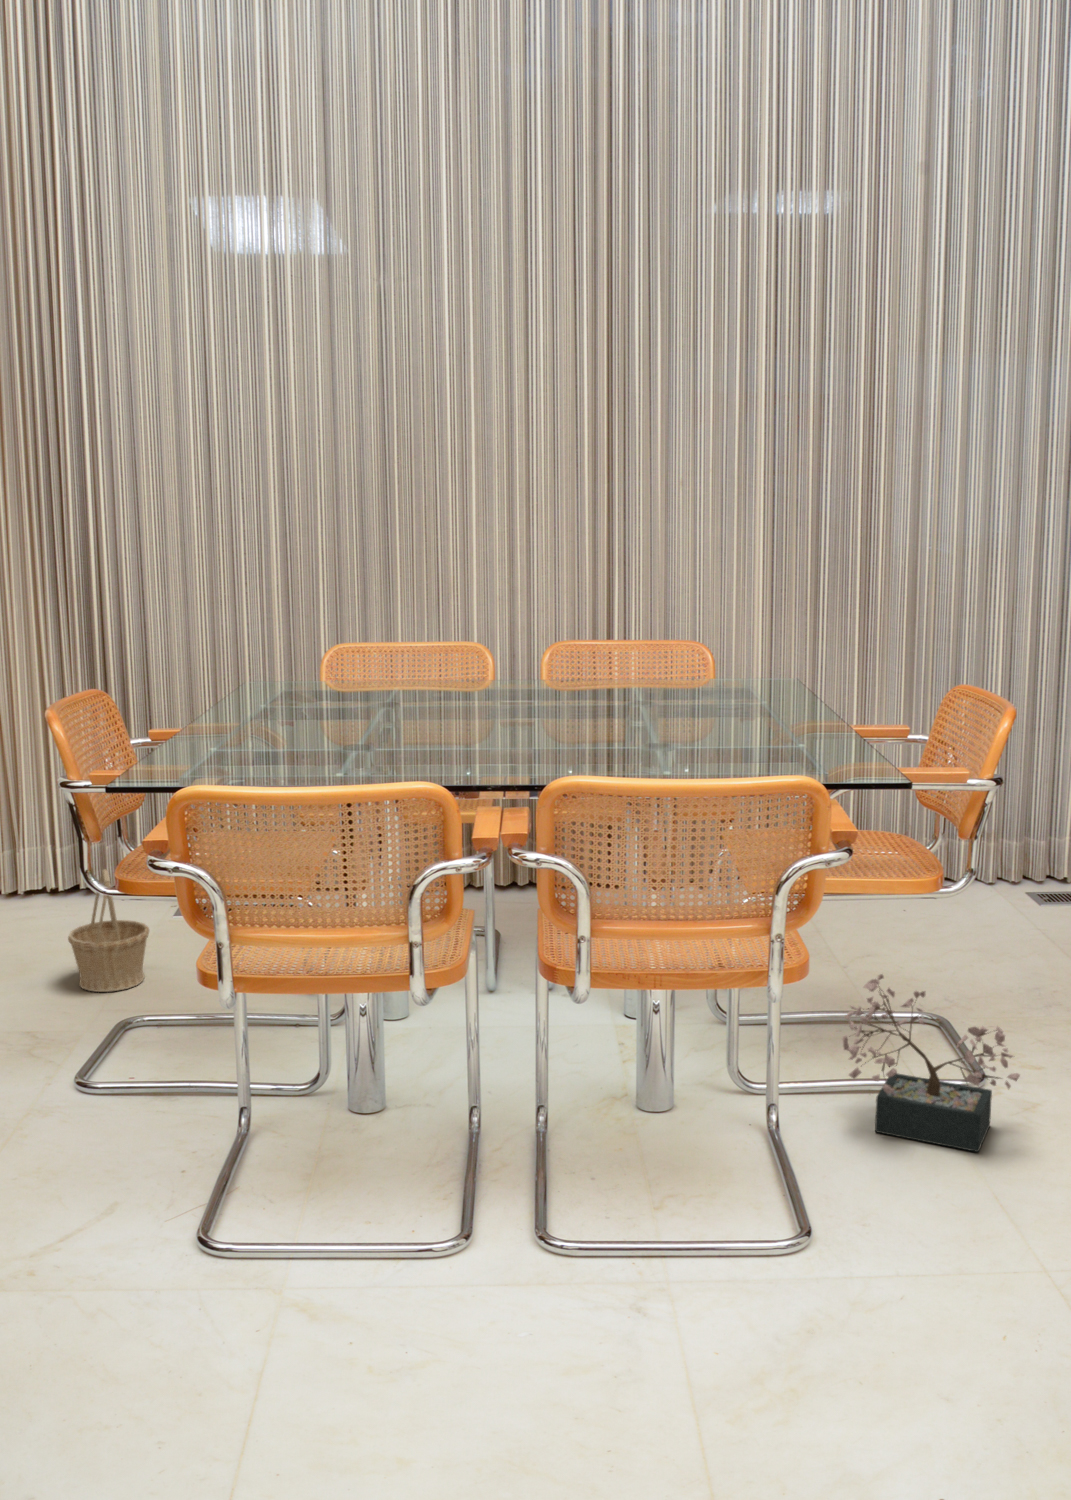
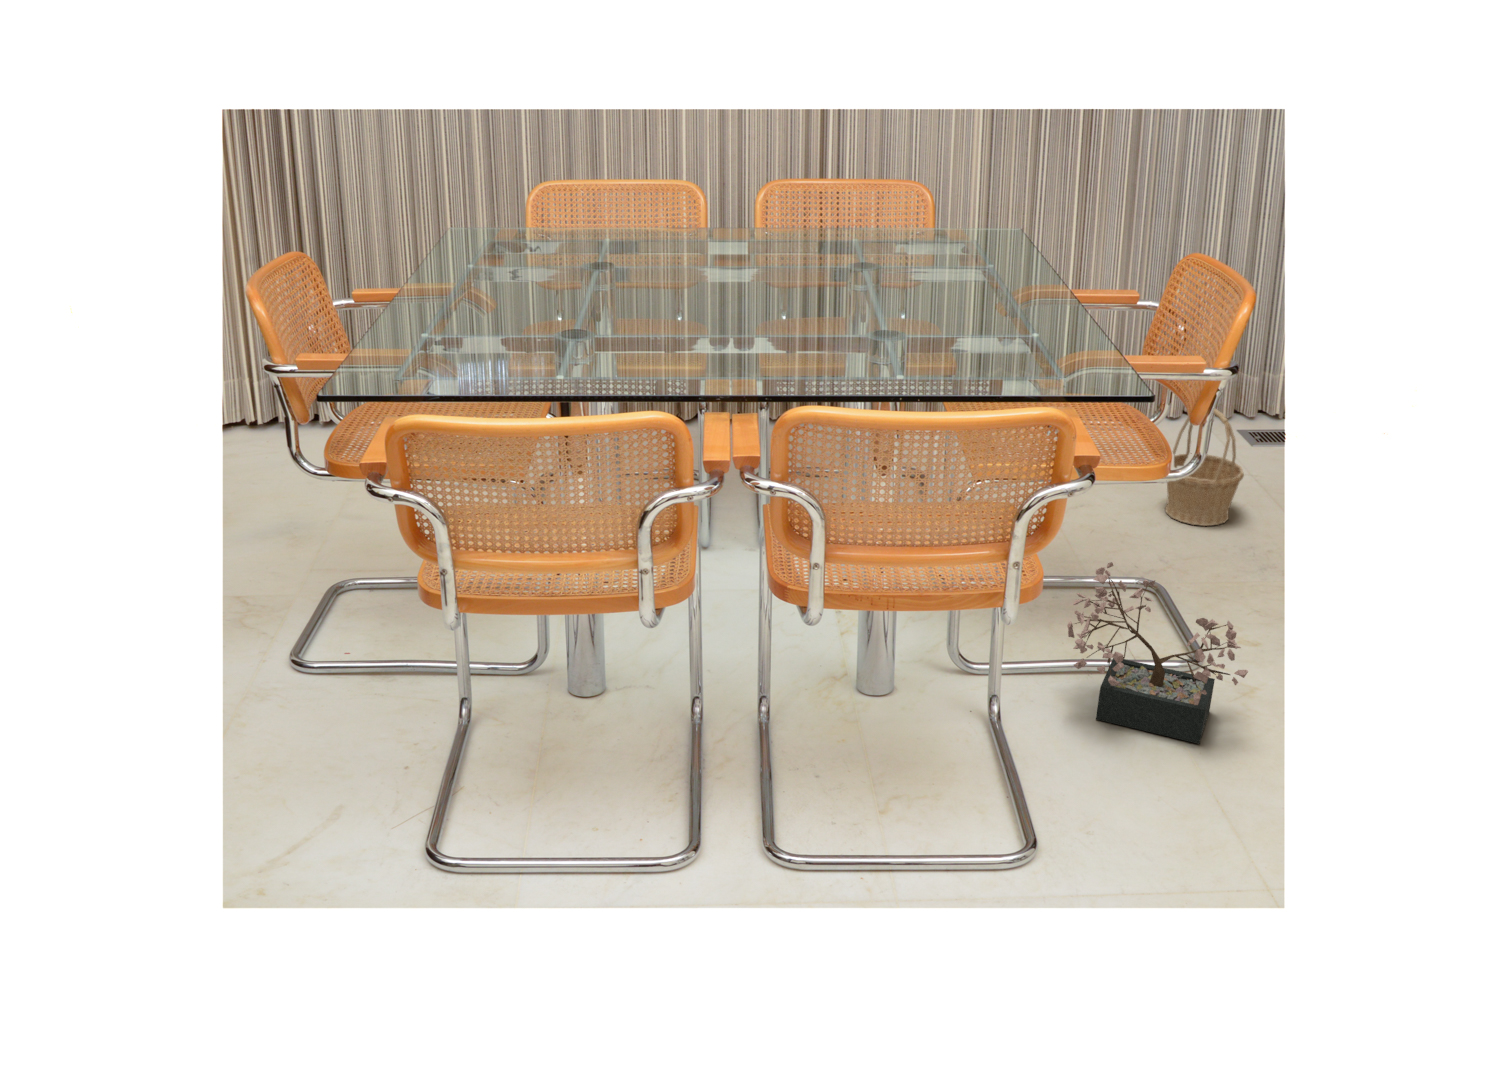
basket: present [68,869,149,992] -> present [1165,409,1244,526]

